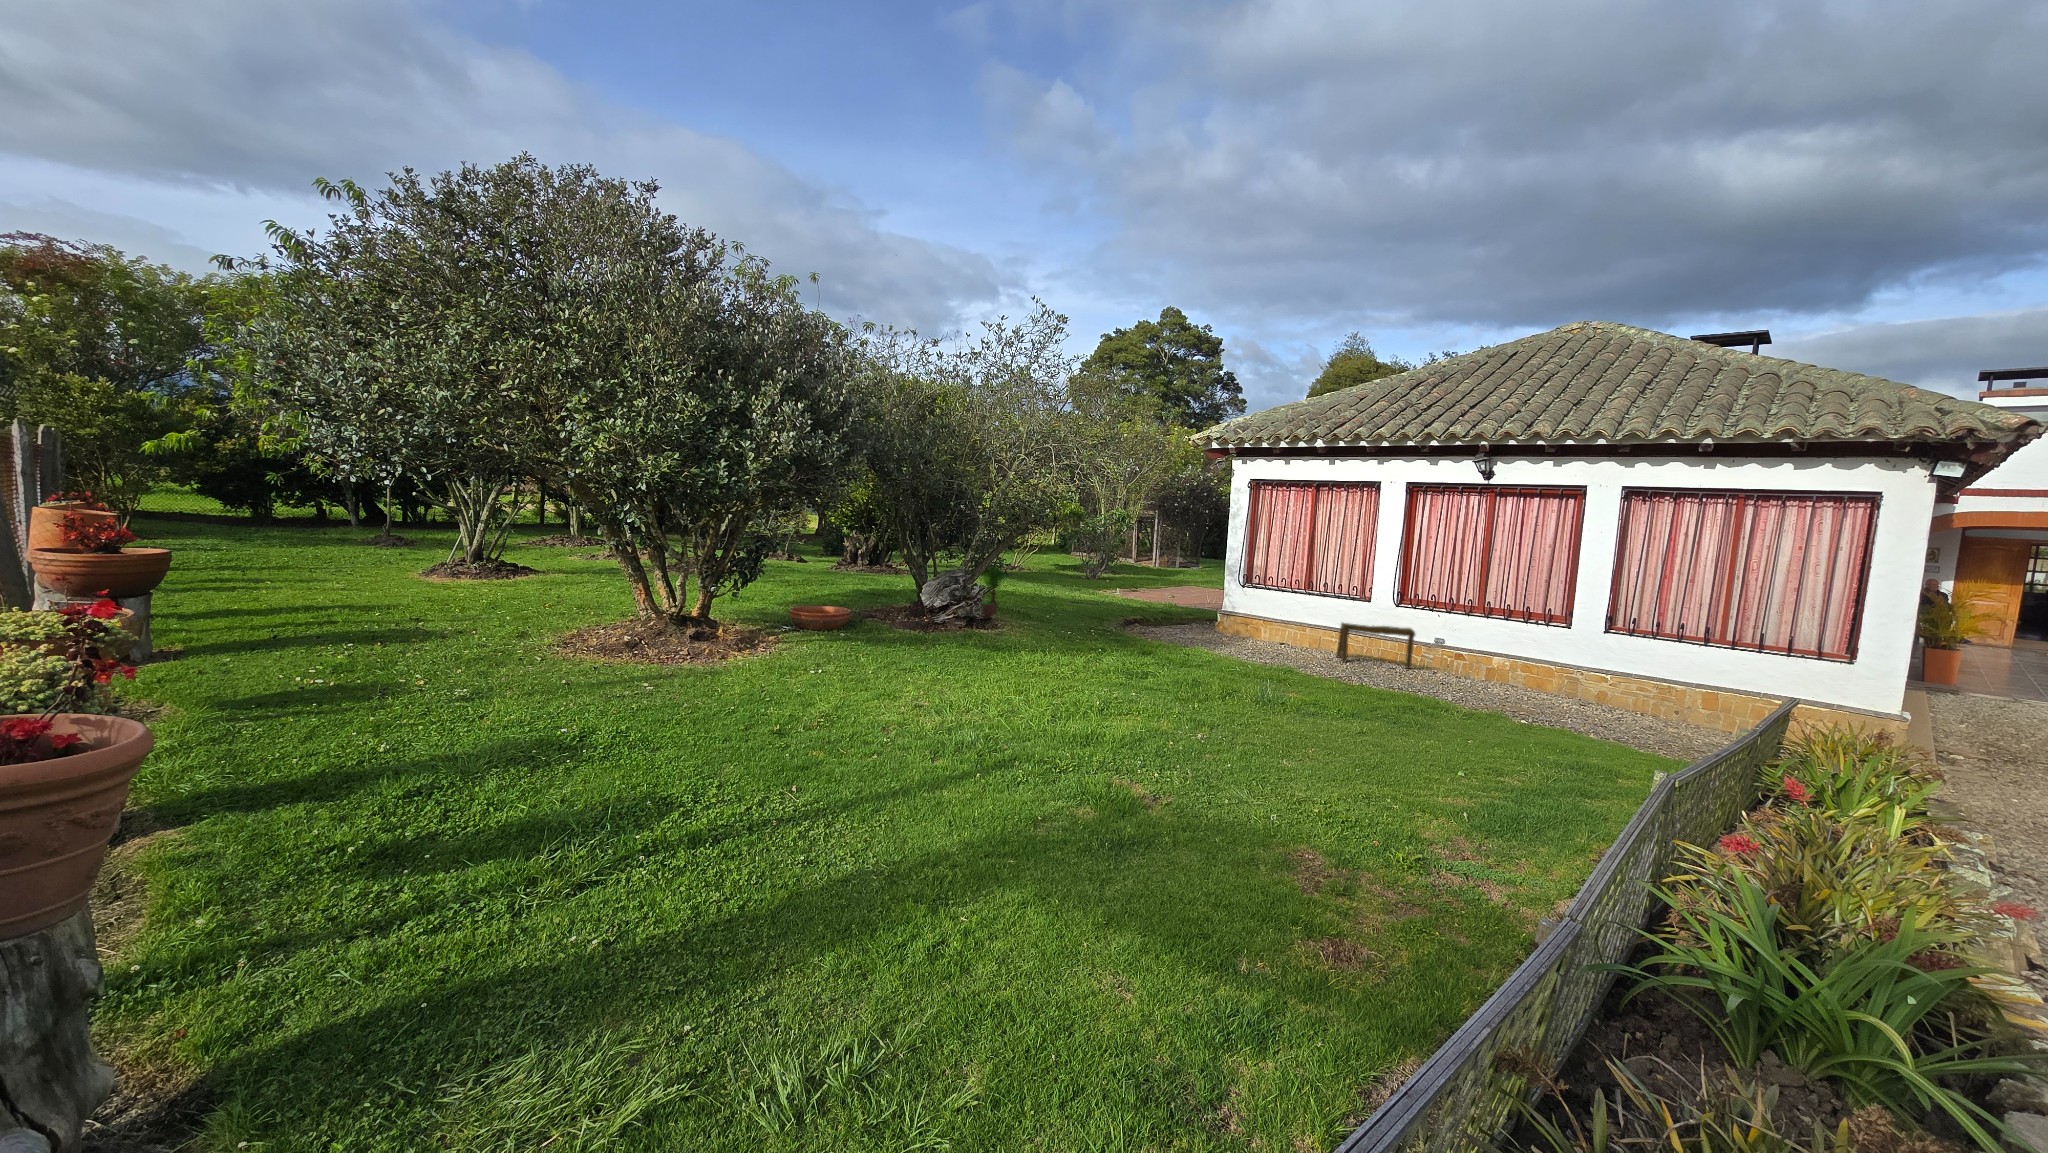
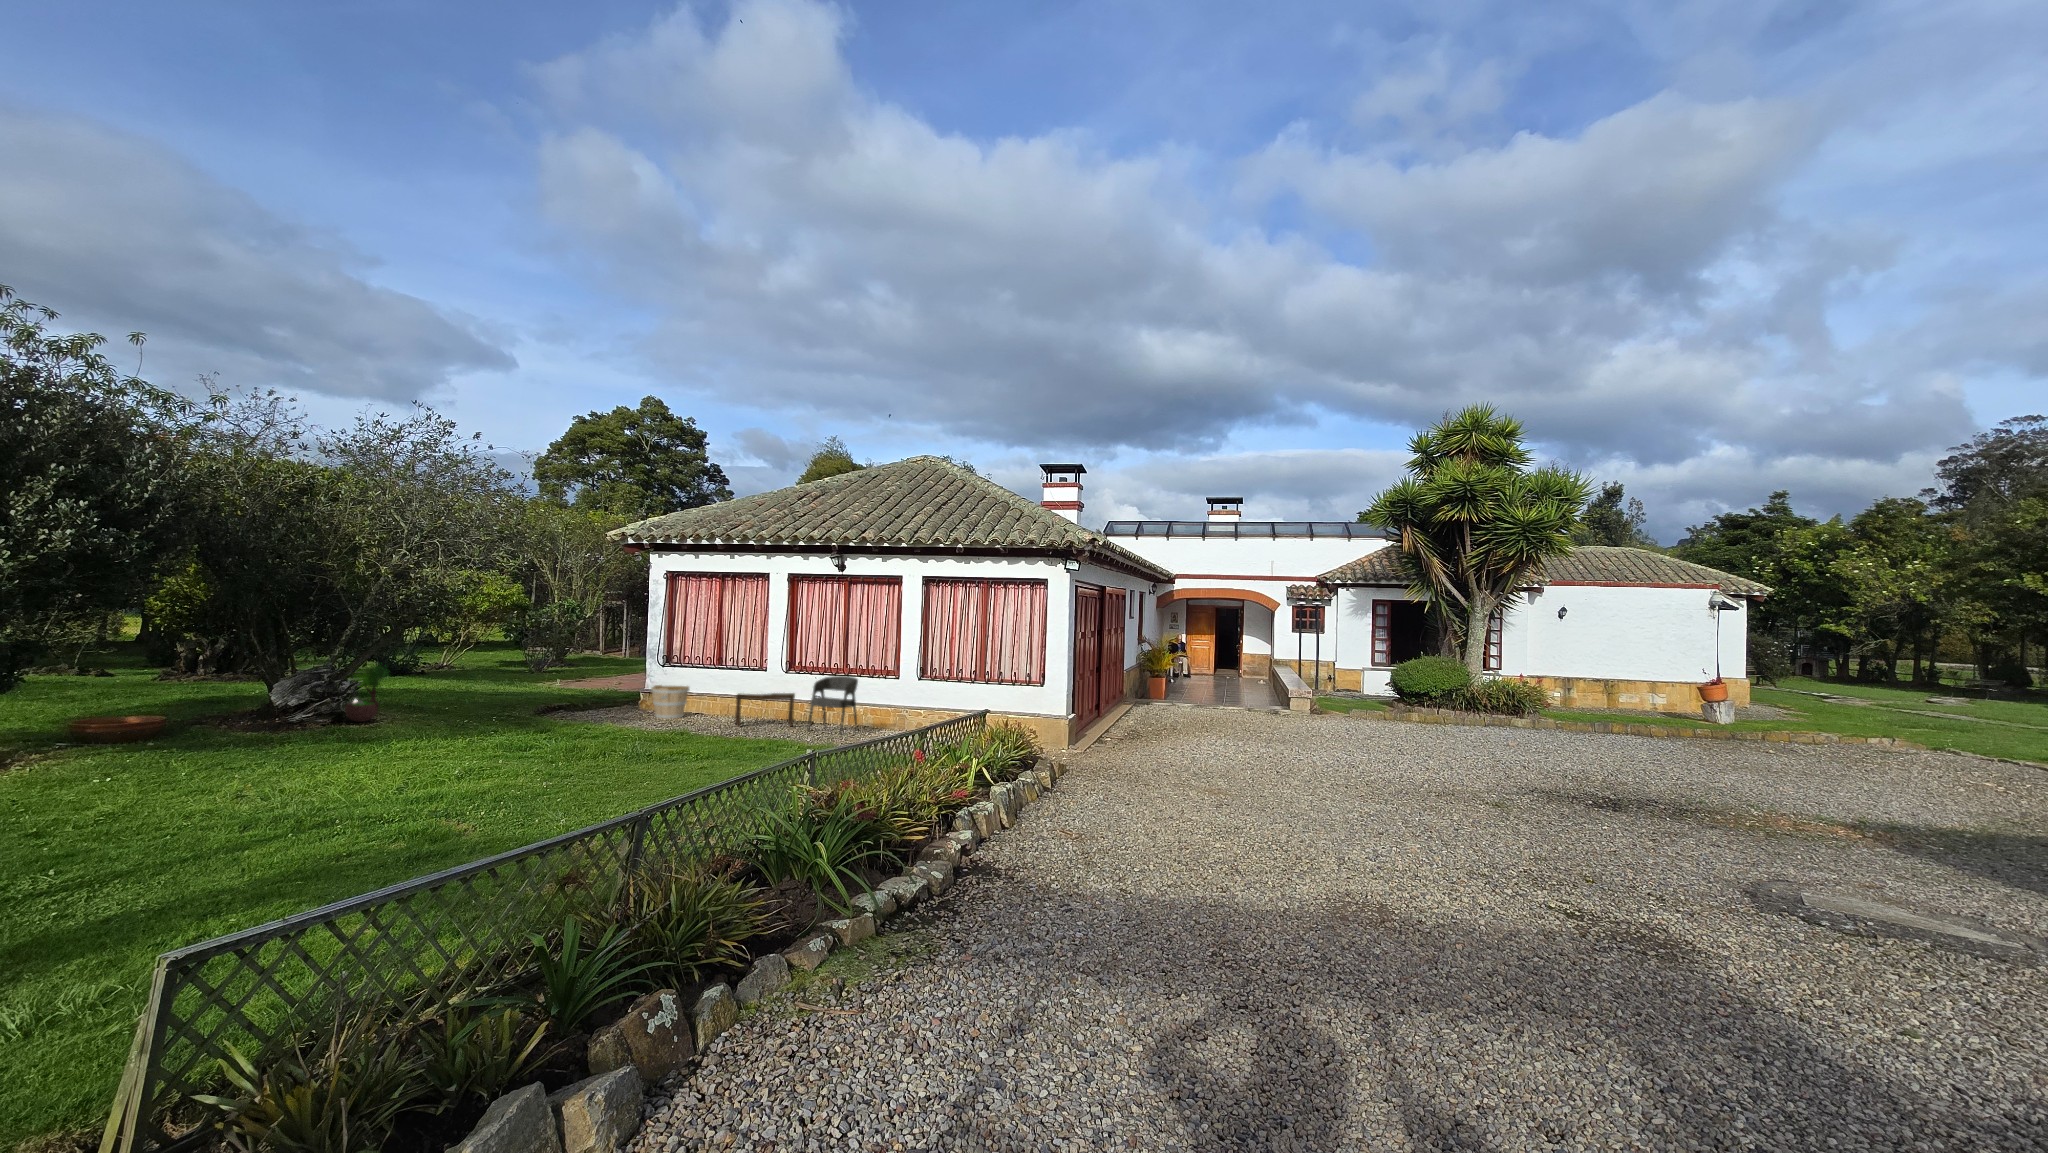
wooden bucket: none [1237,604,1279,642] -> present [651,685,689,719]
chair: none [1435,613,1507,689] -> present [807,676,858,734]

